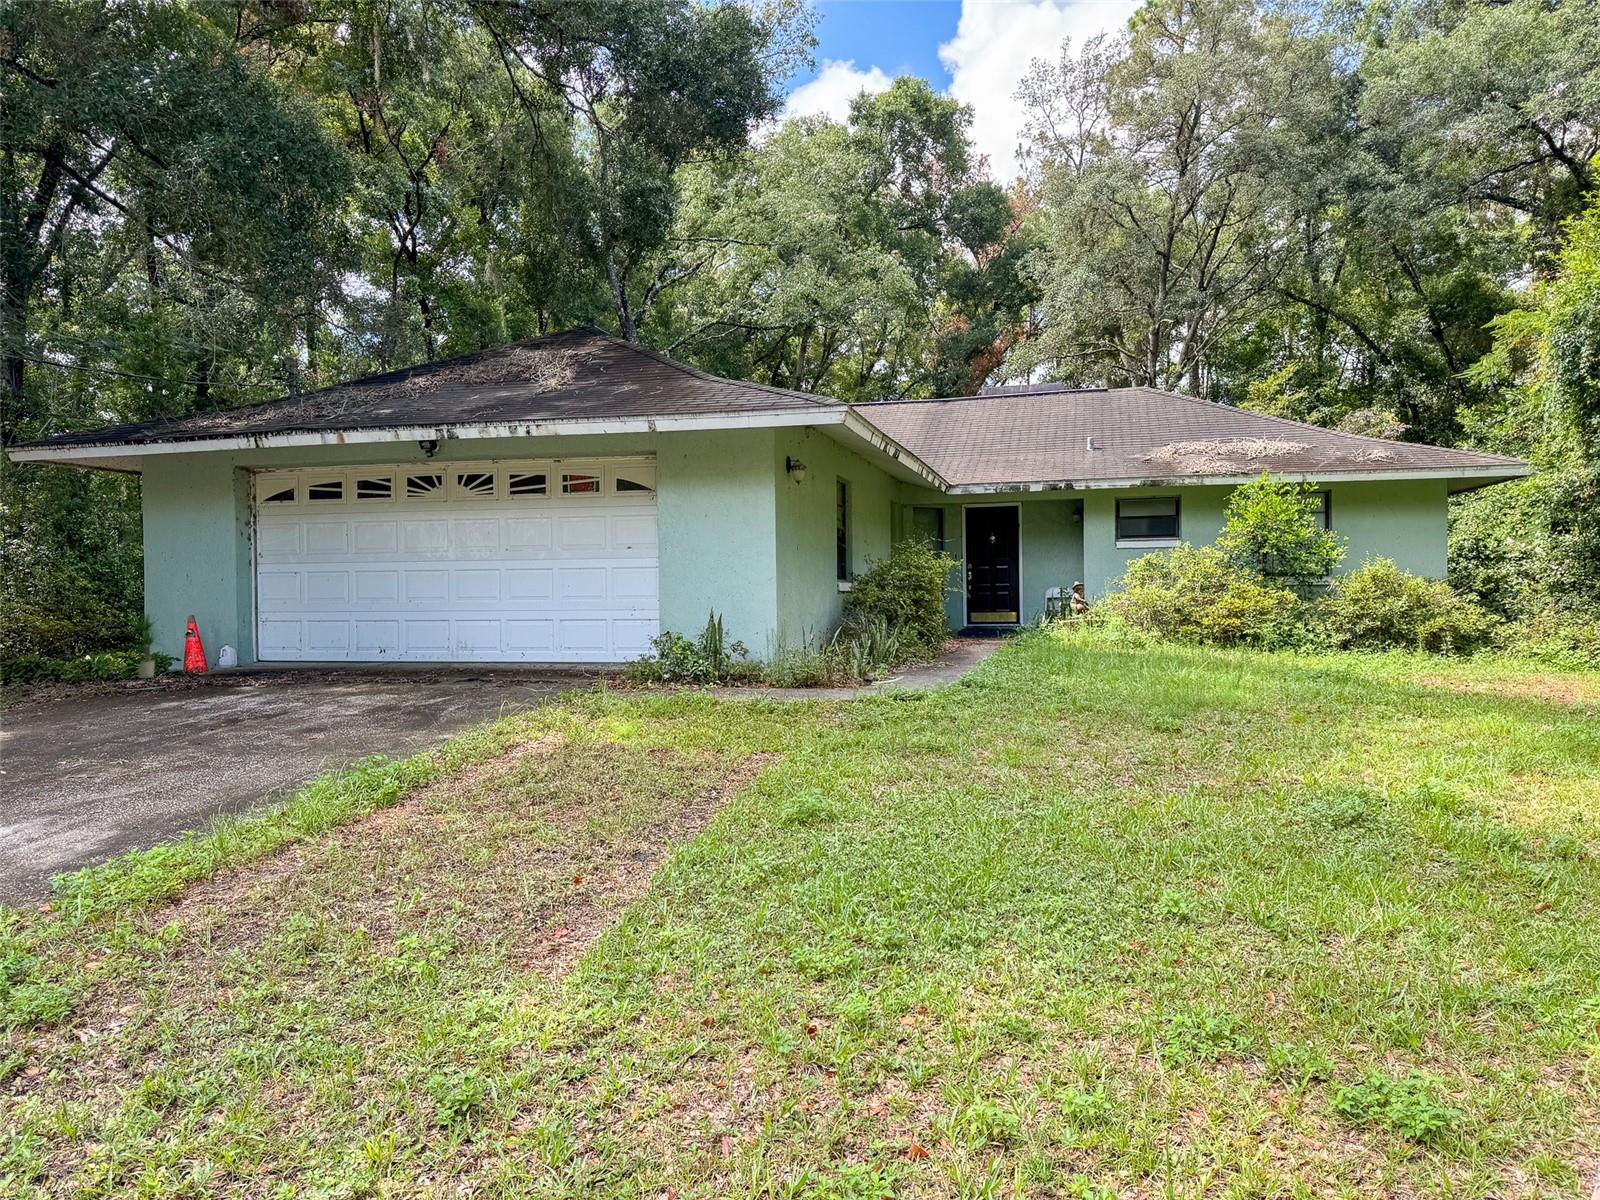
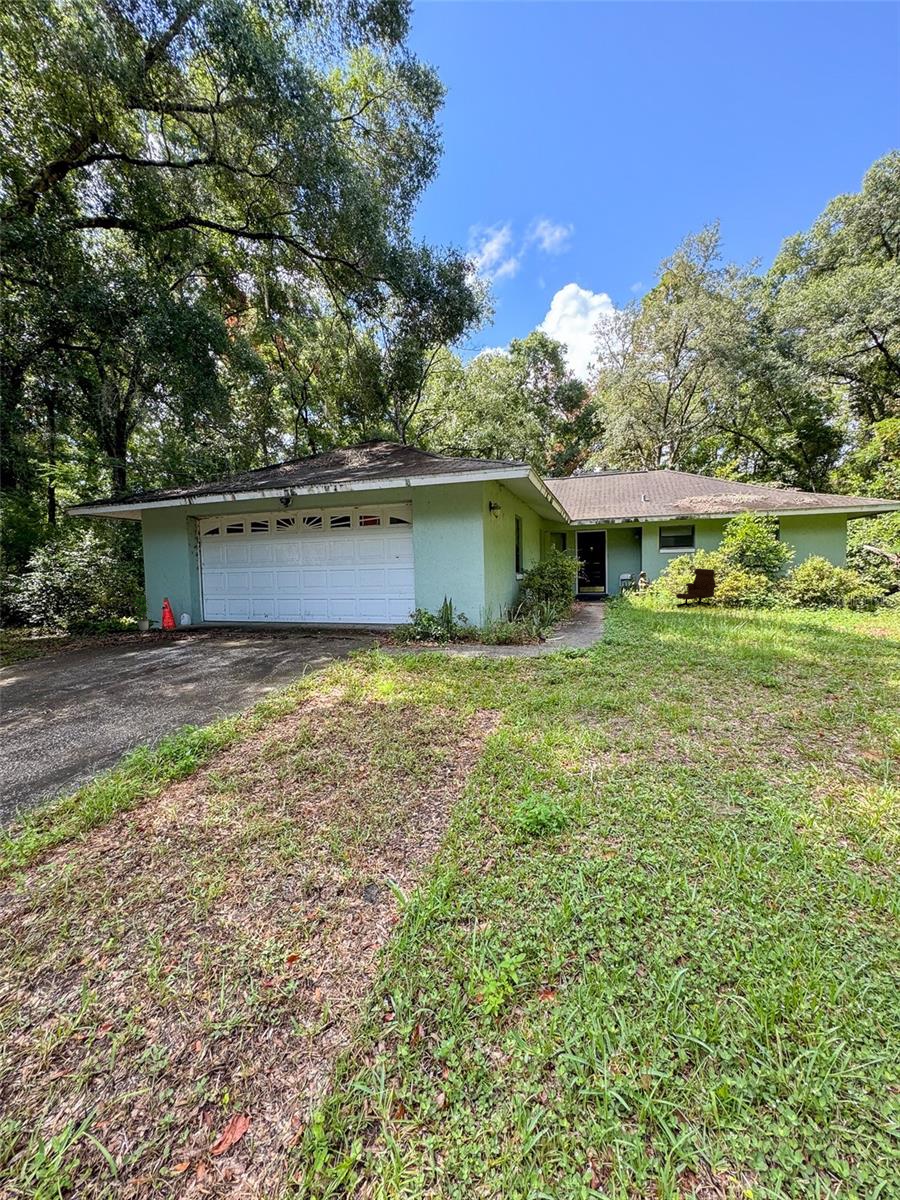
lounge chair: none [1123,574,1193,641] -> present [676,569,718,608]

